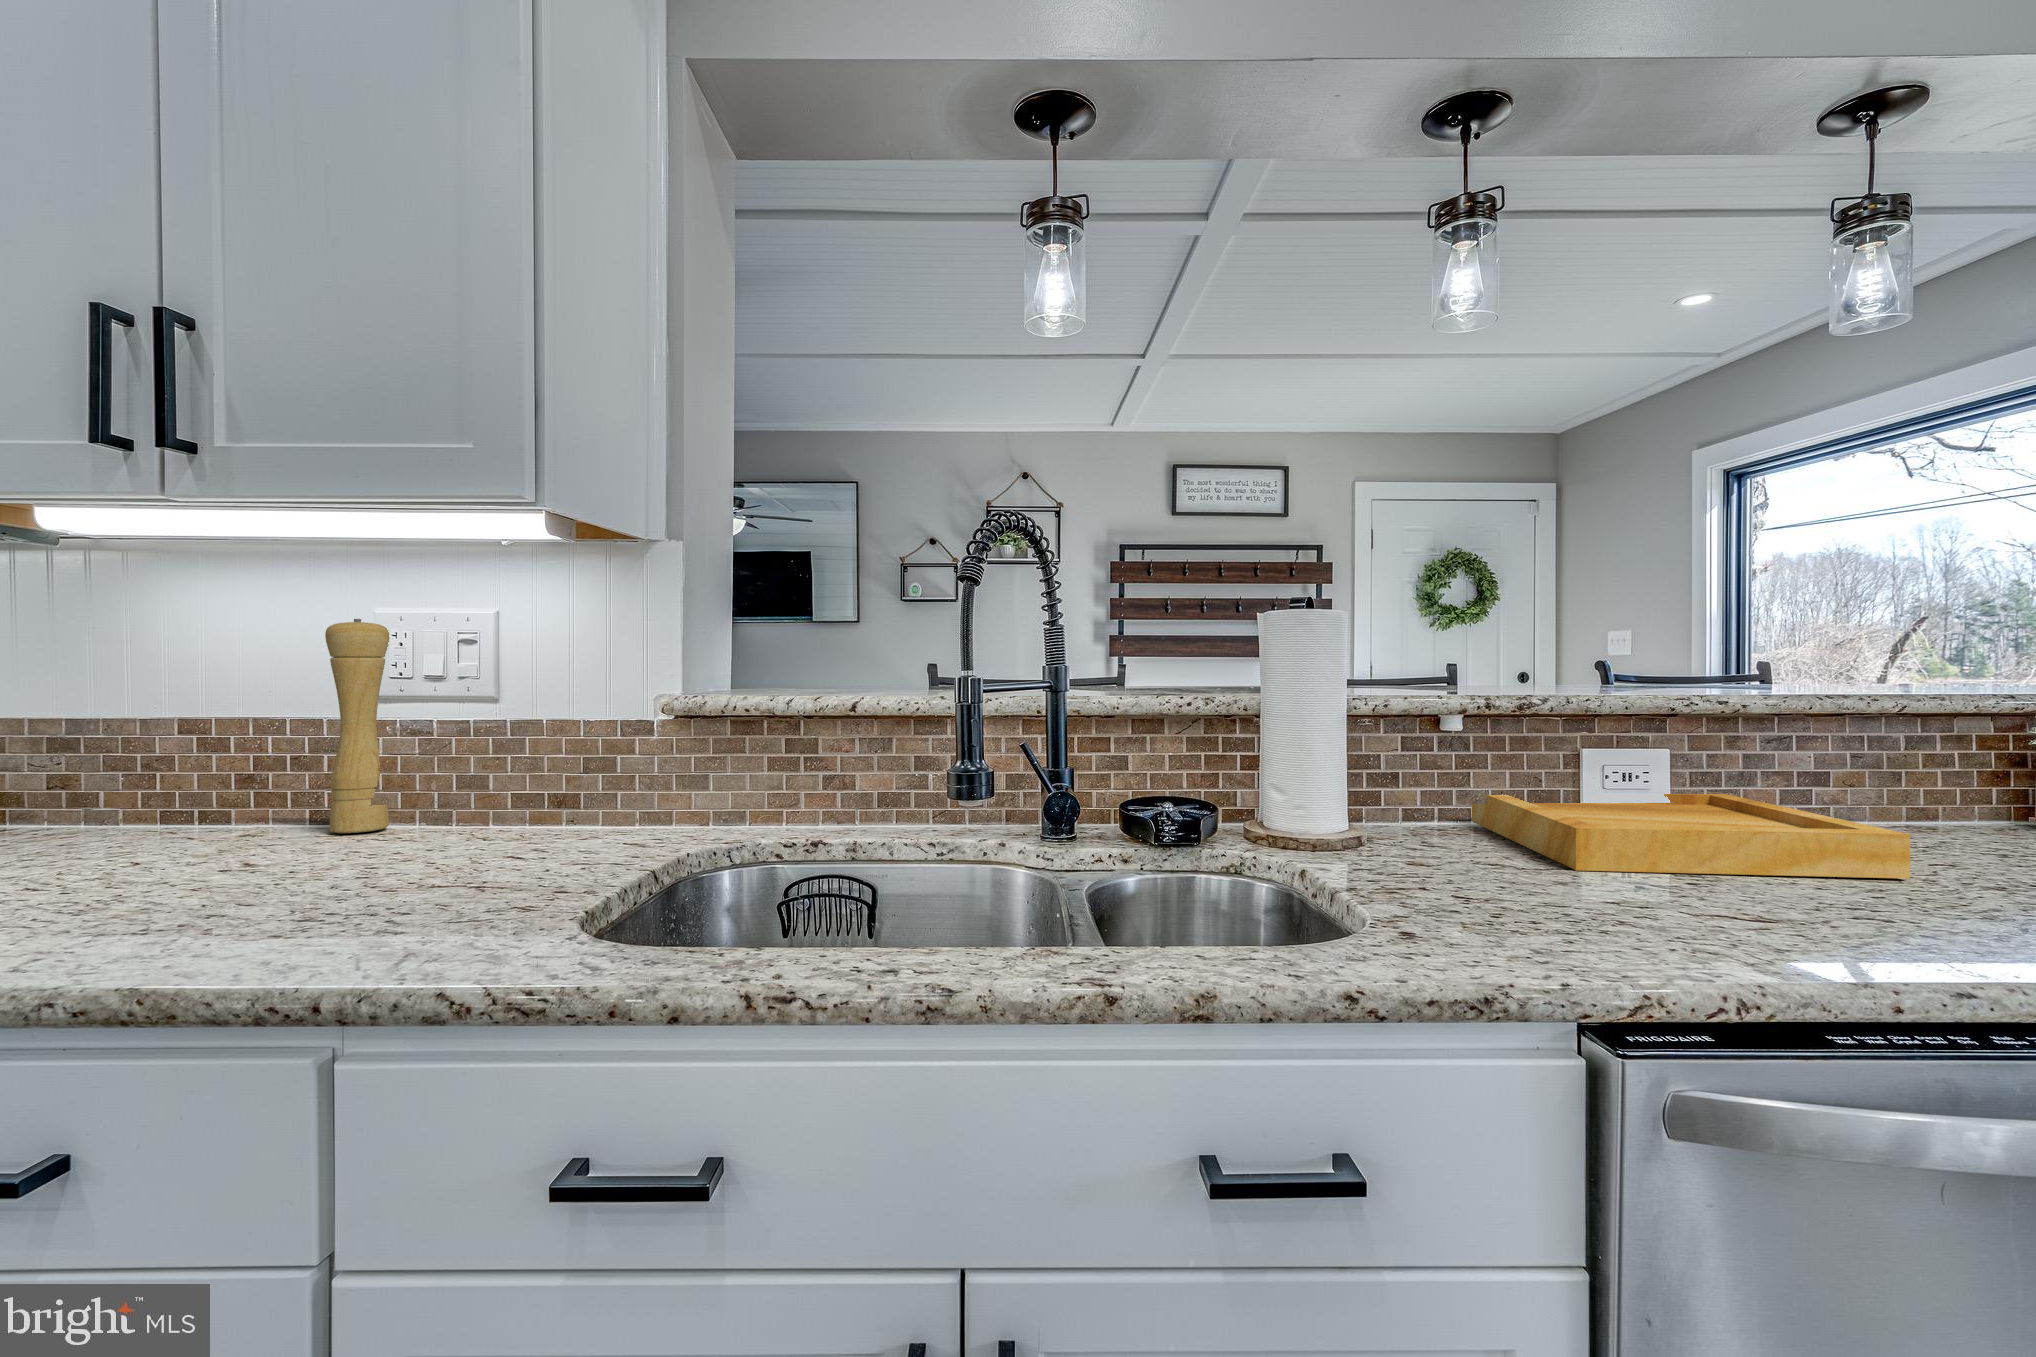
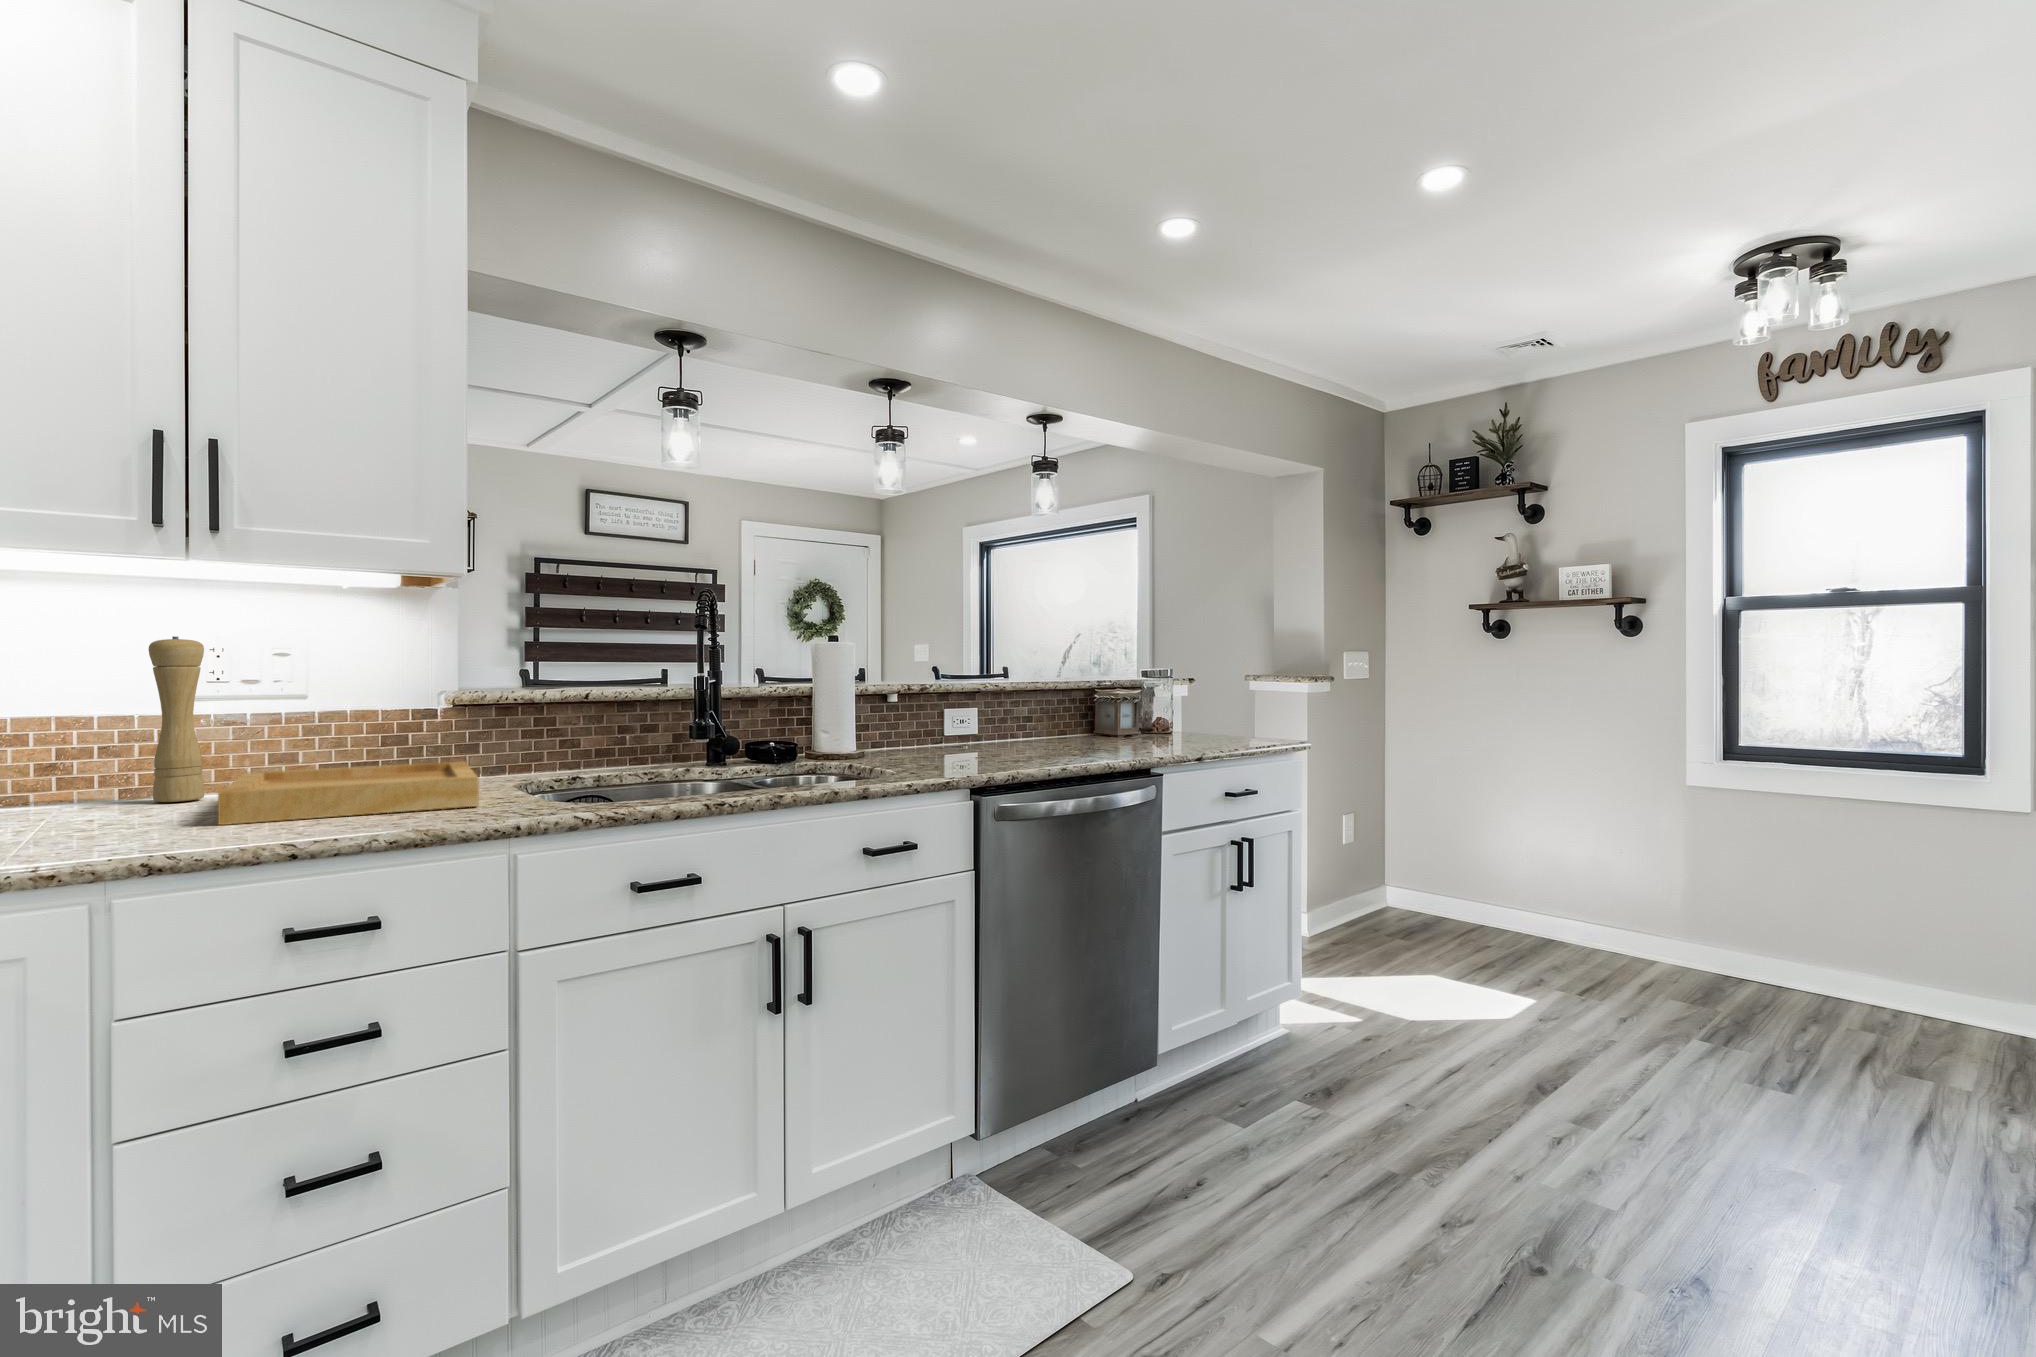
tray: present [1472,792,1910,879] -> present [218,761,479,825]

